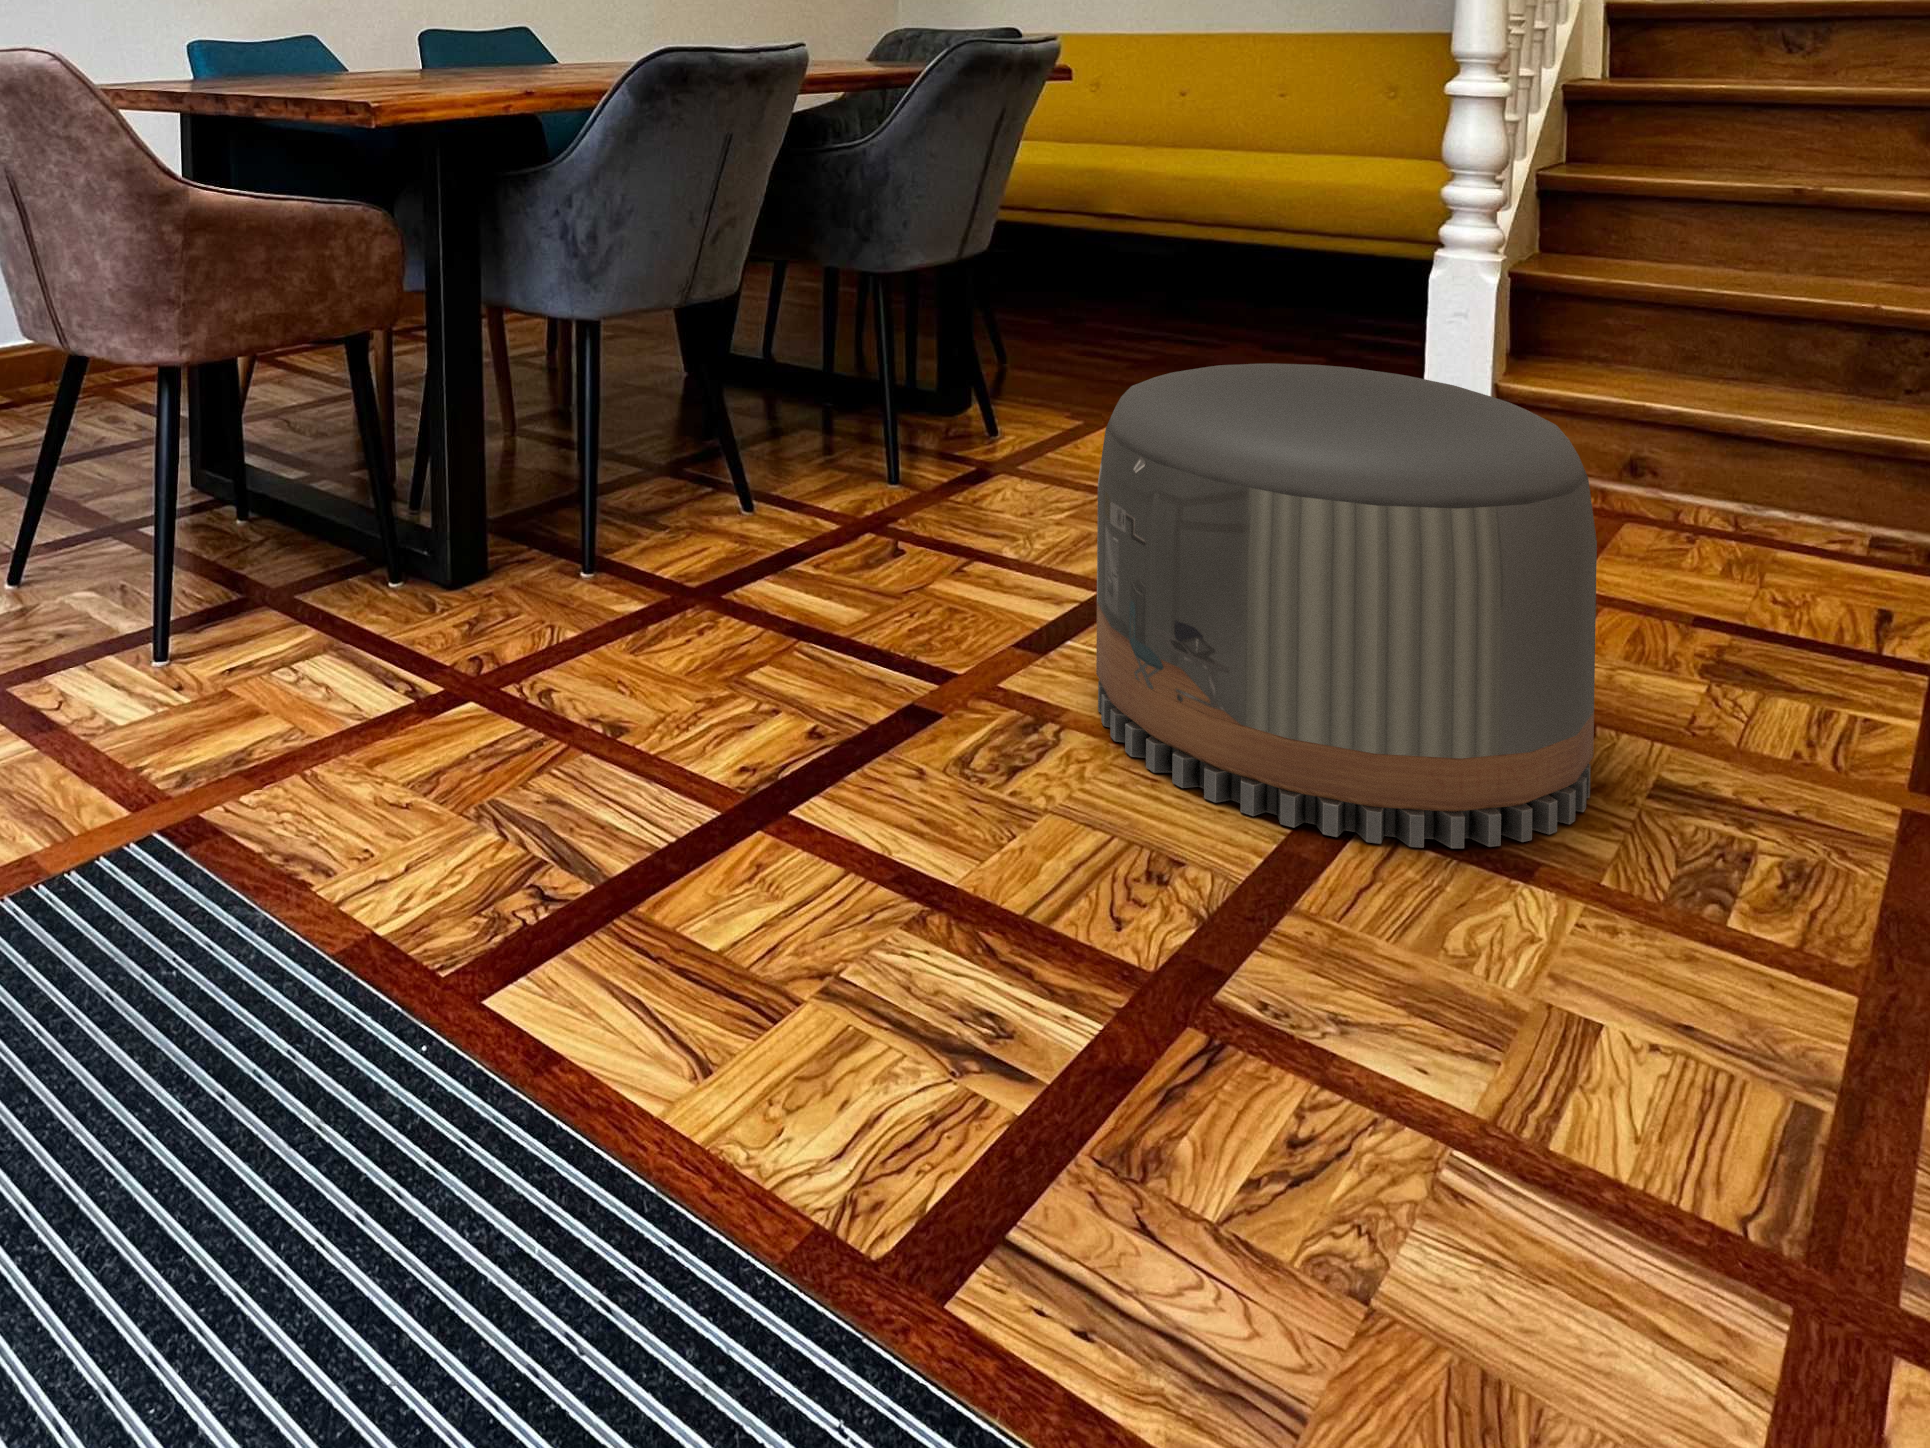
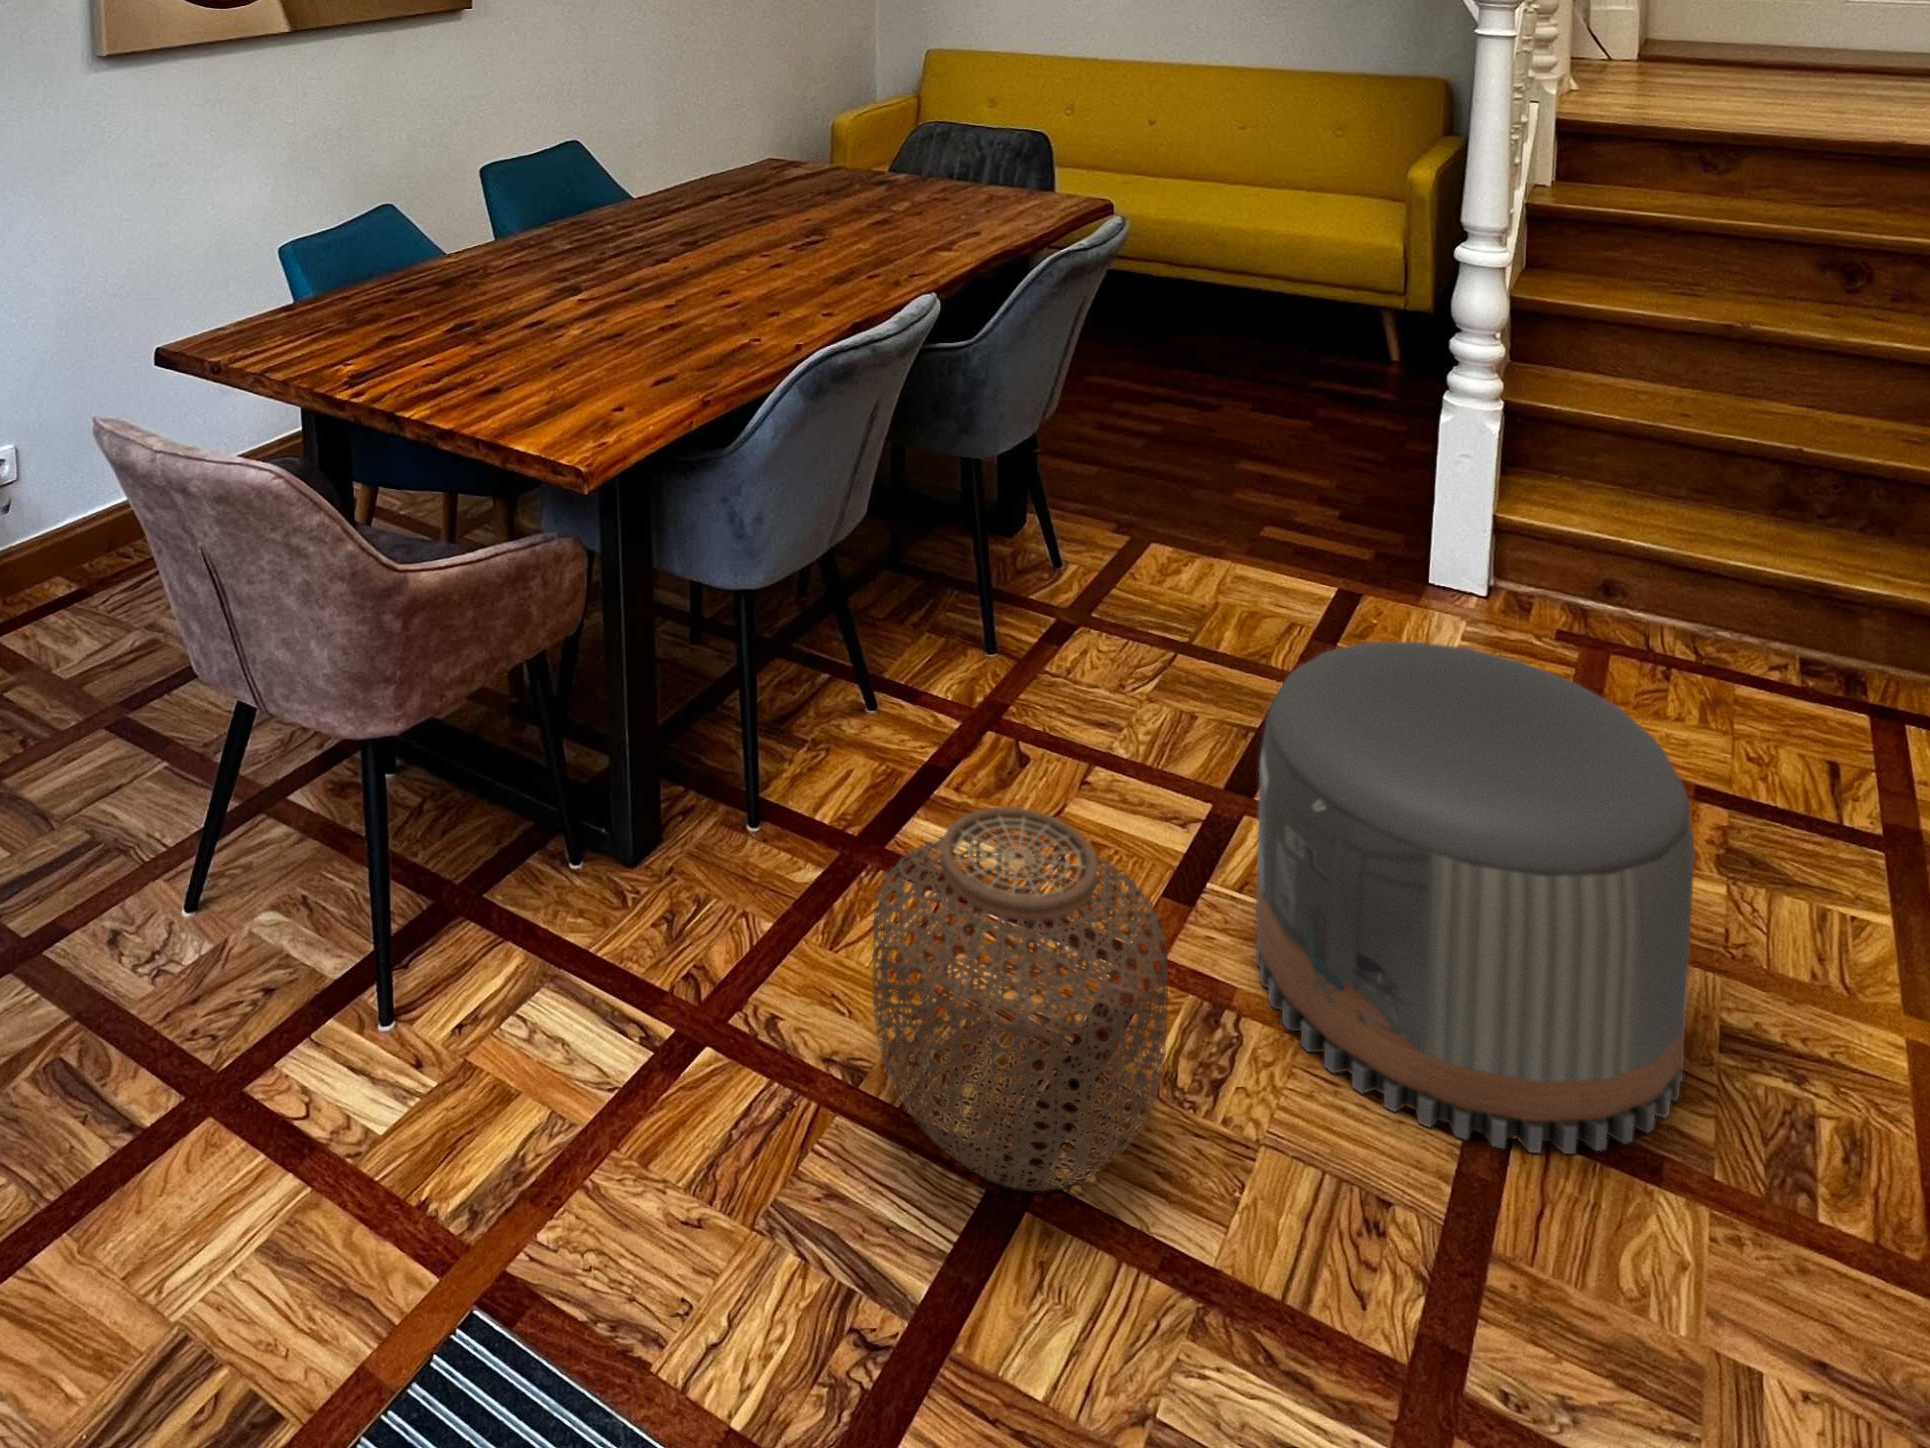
woven basket: none [620,437,935,817] -> present [873,807,1168,1190]

